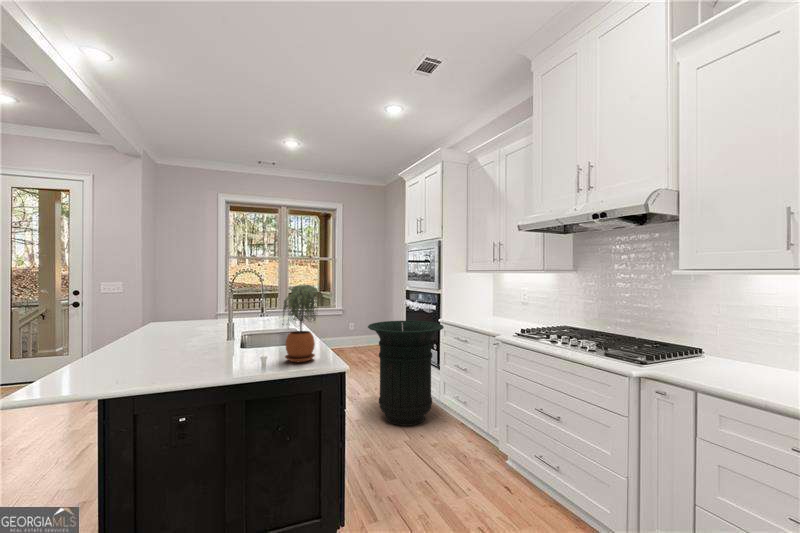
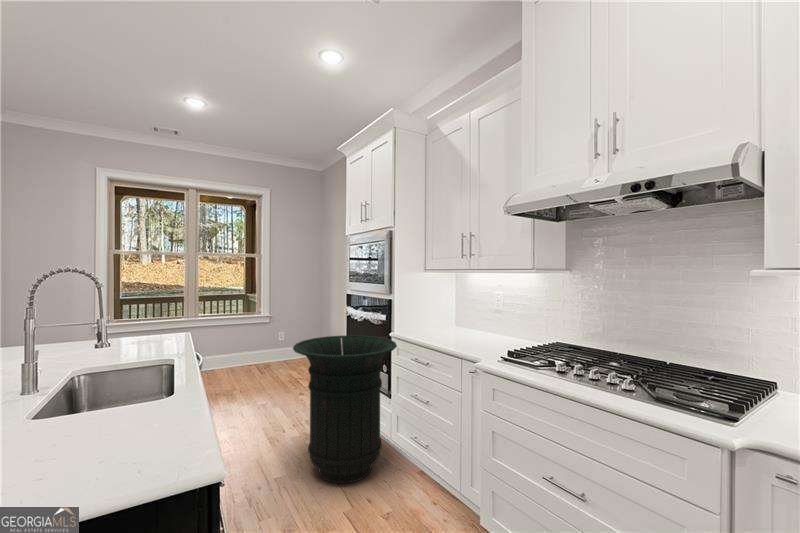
potted plant: present [282,285,318,362] -> none [58,300,164,473]

